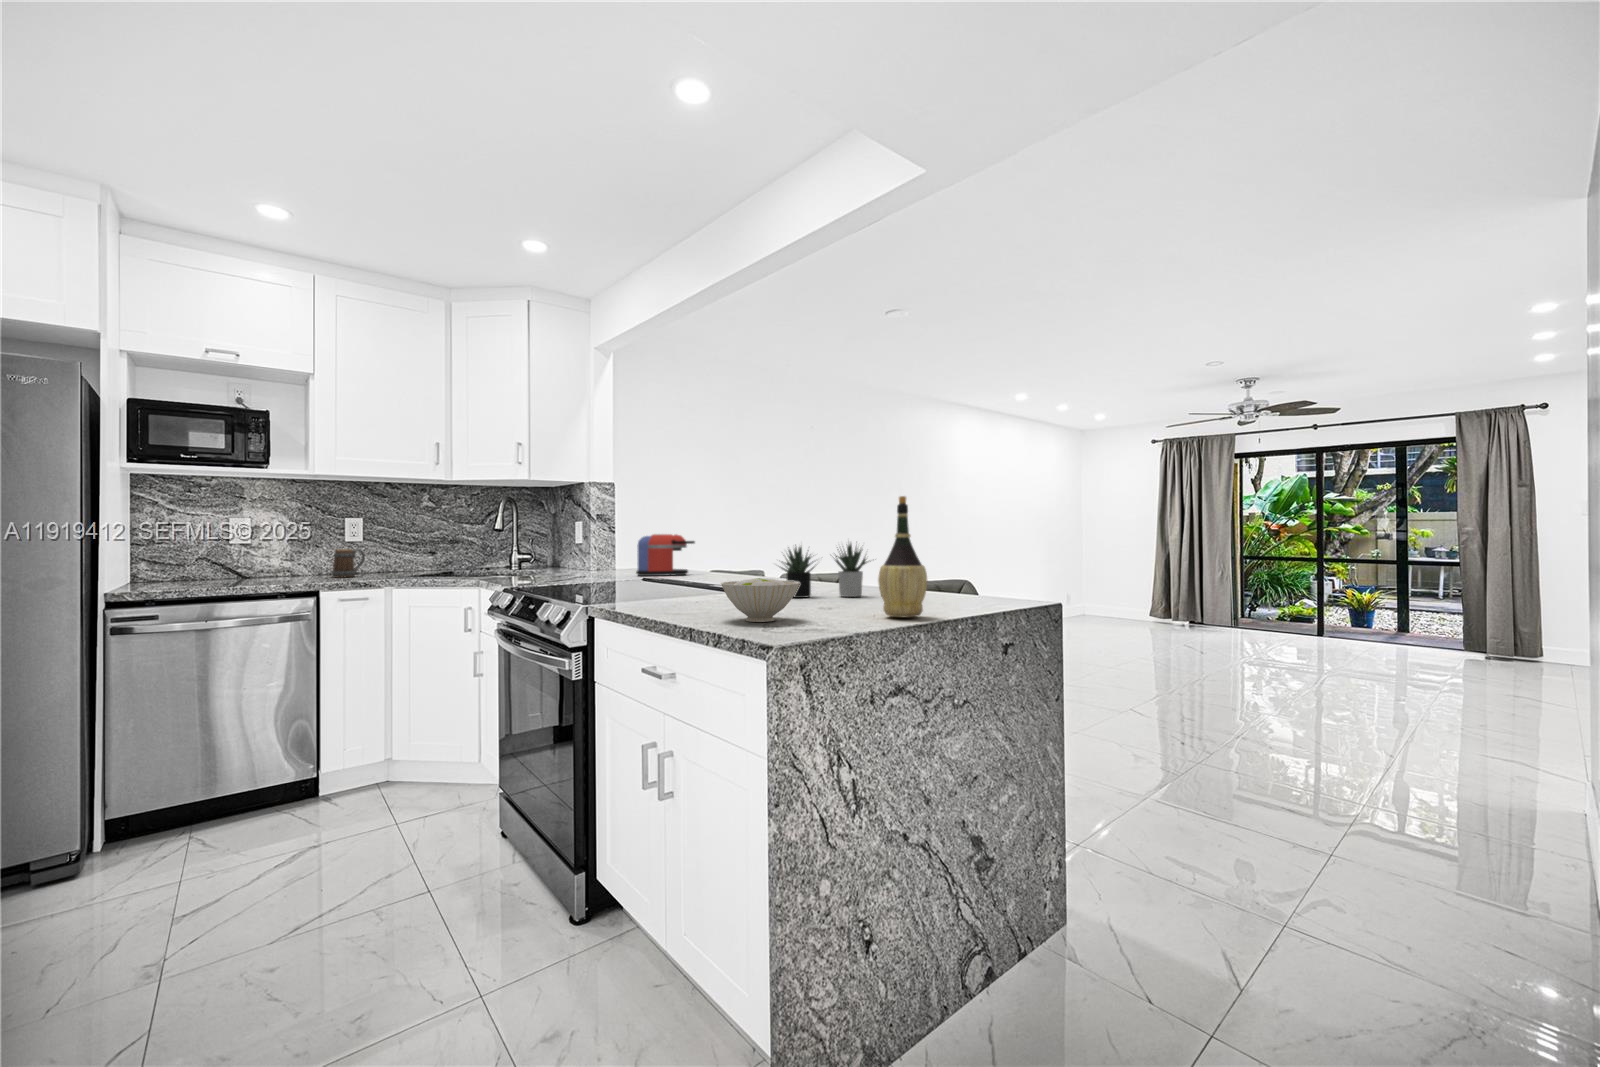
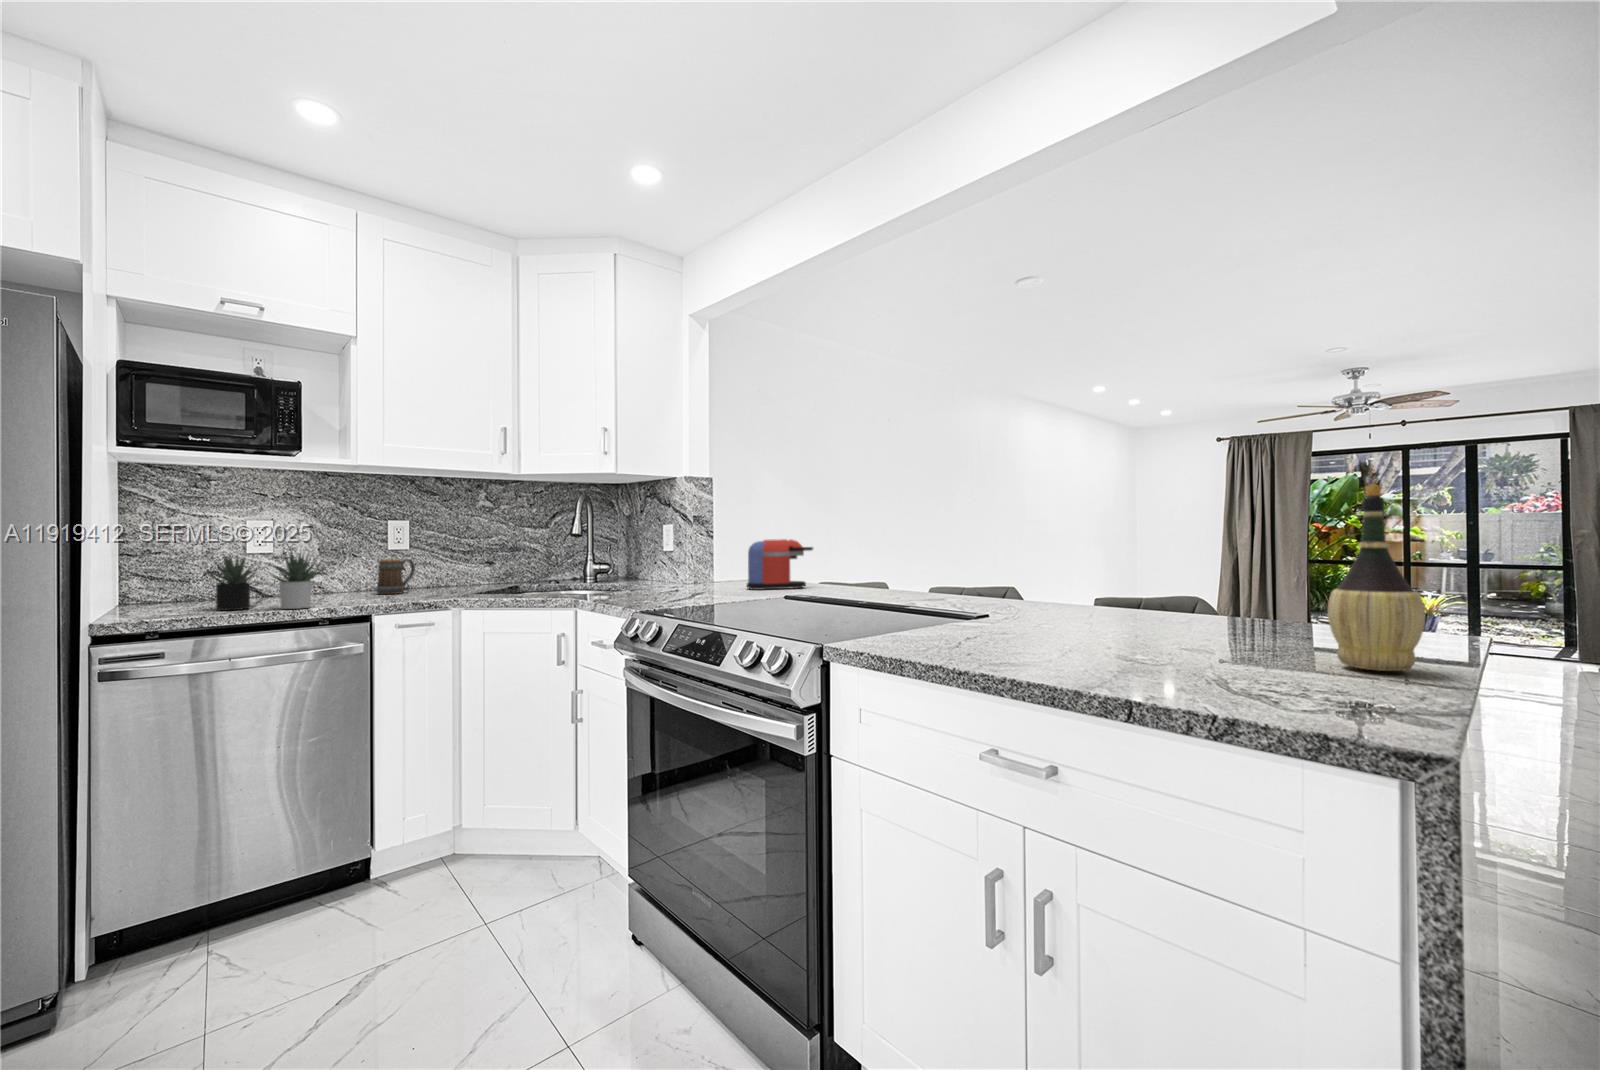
succulent plant: present [781,544,867,598] -> present [207,550,323,611]
bowl: present [721,578,800,622] -> none [1119,613,1267,685]

